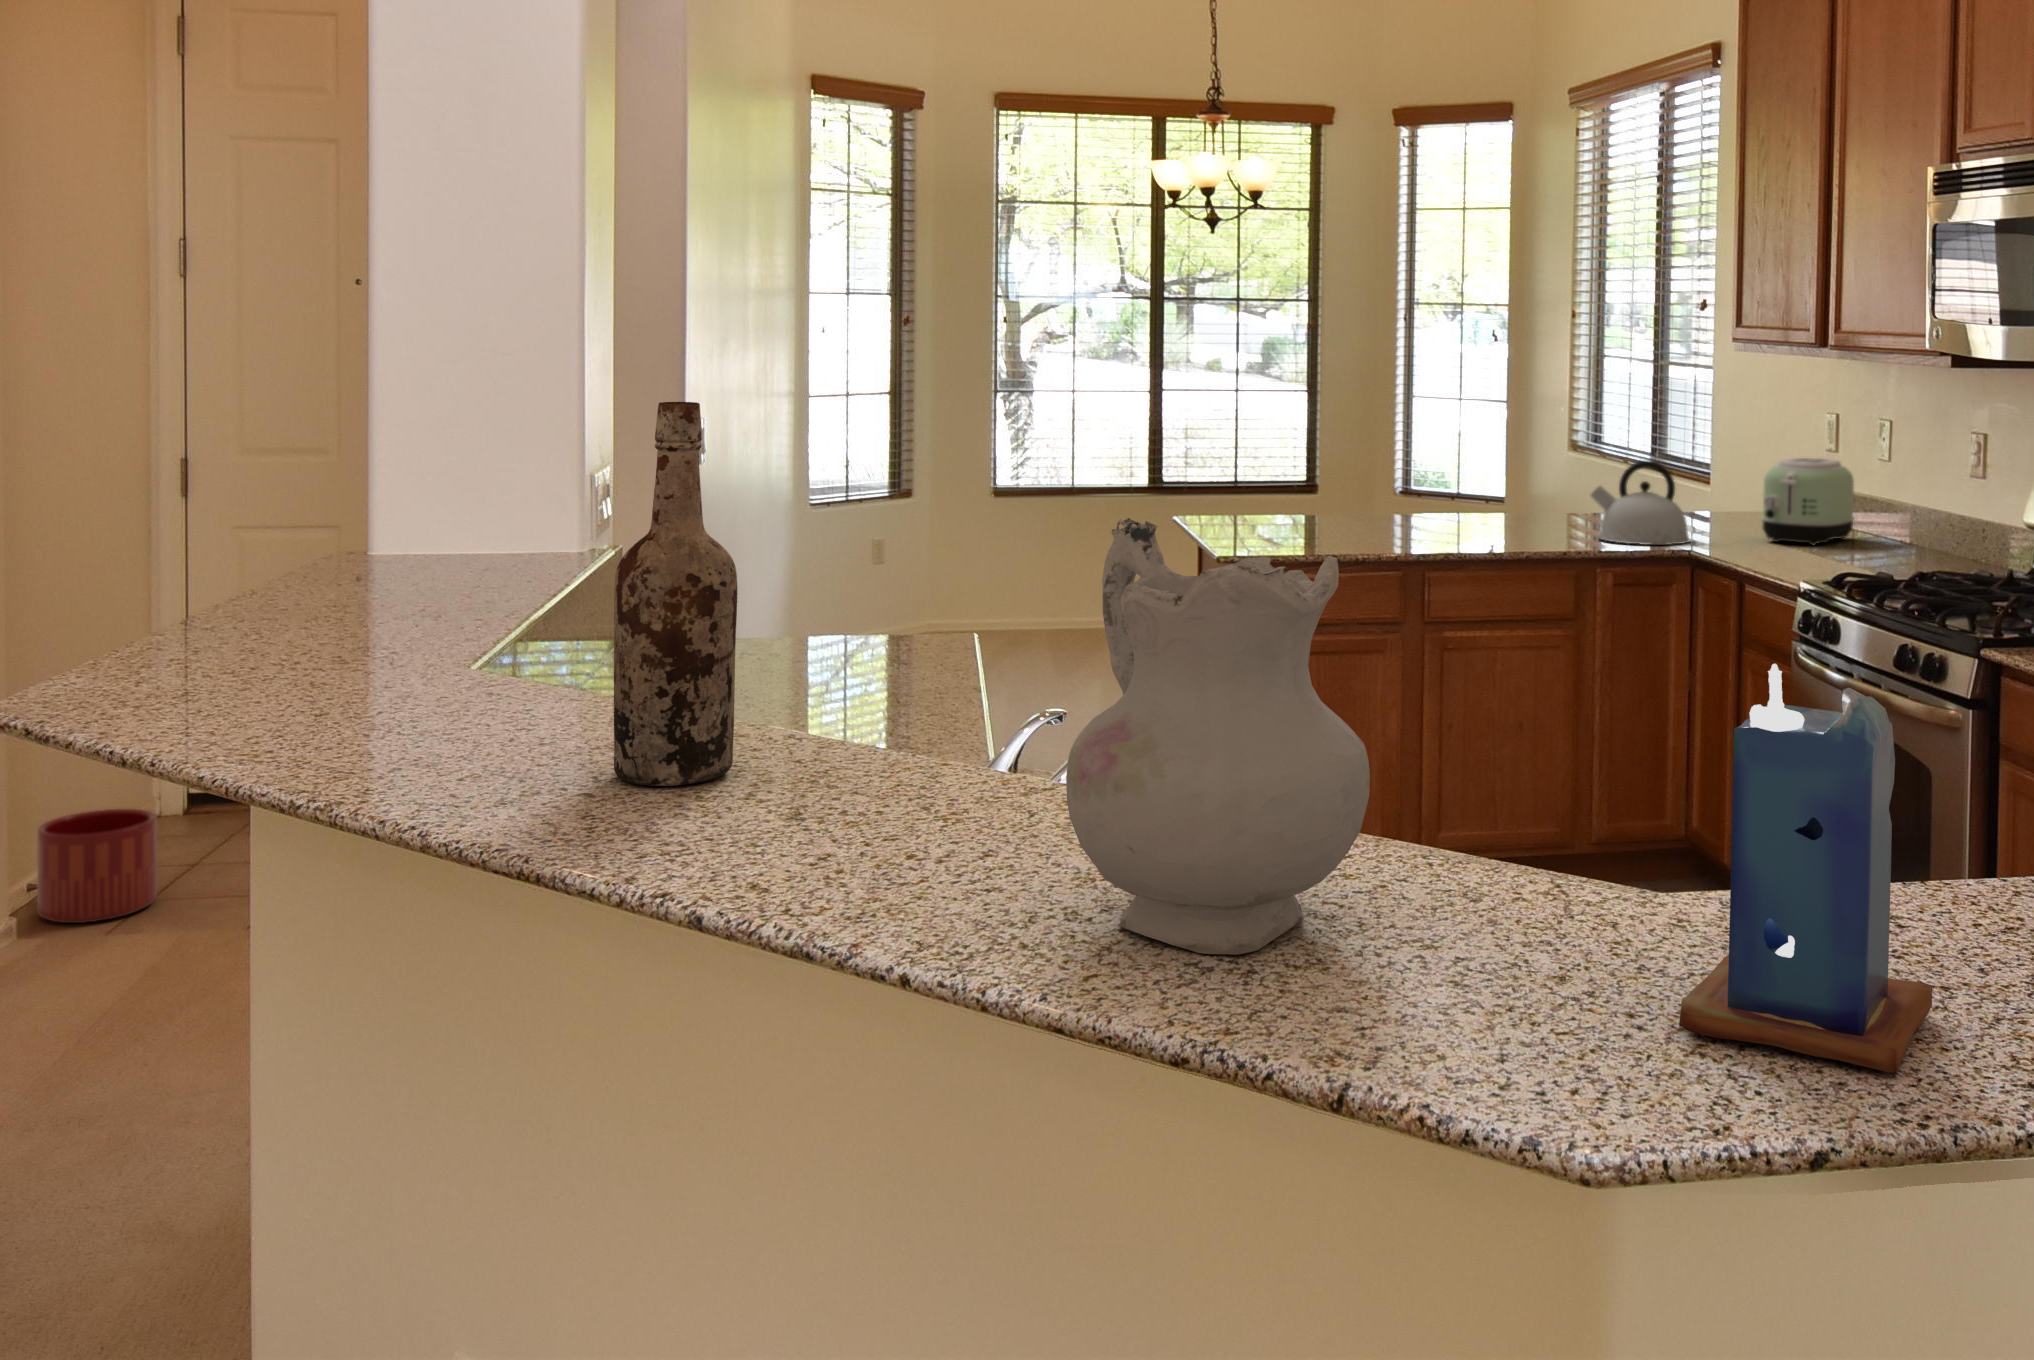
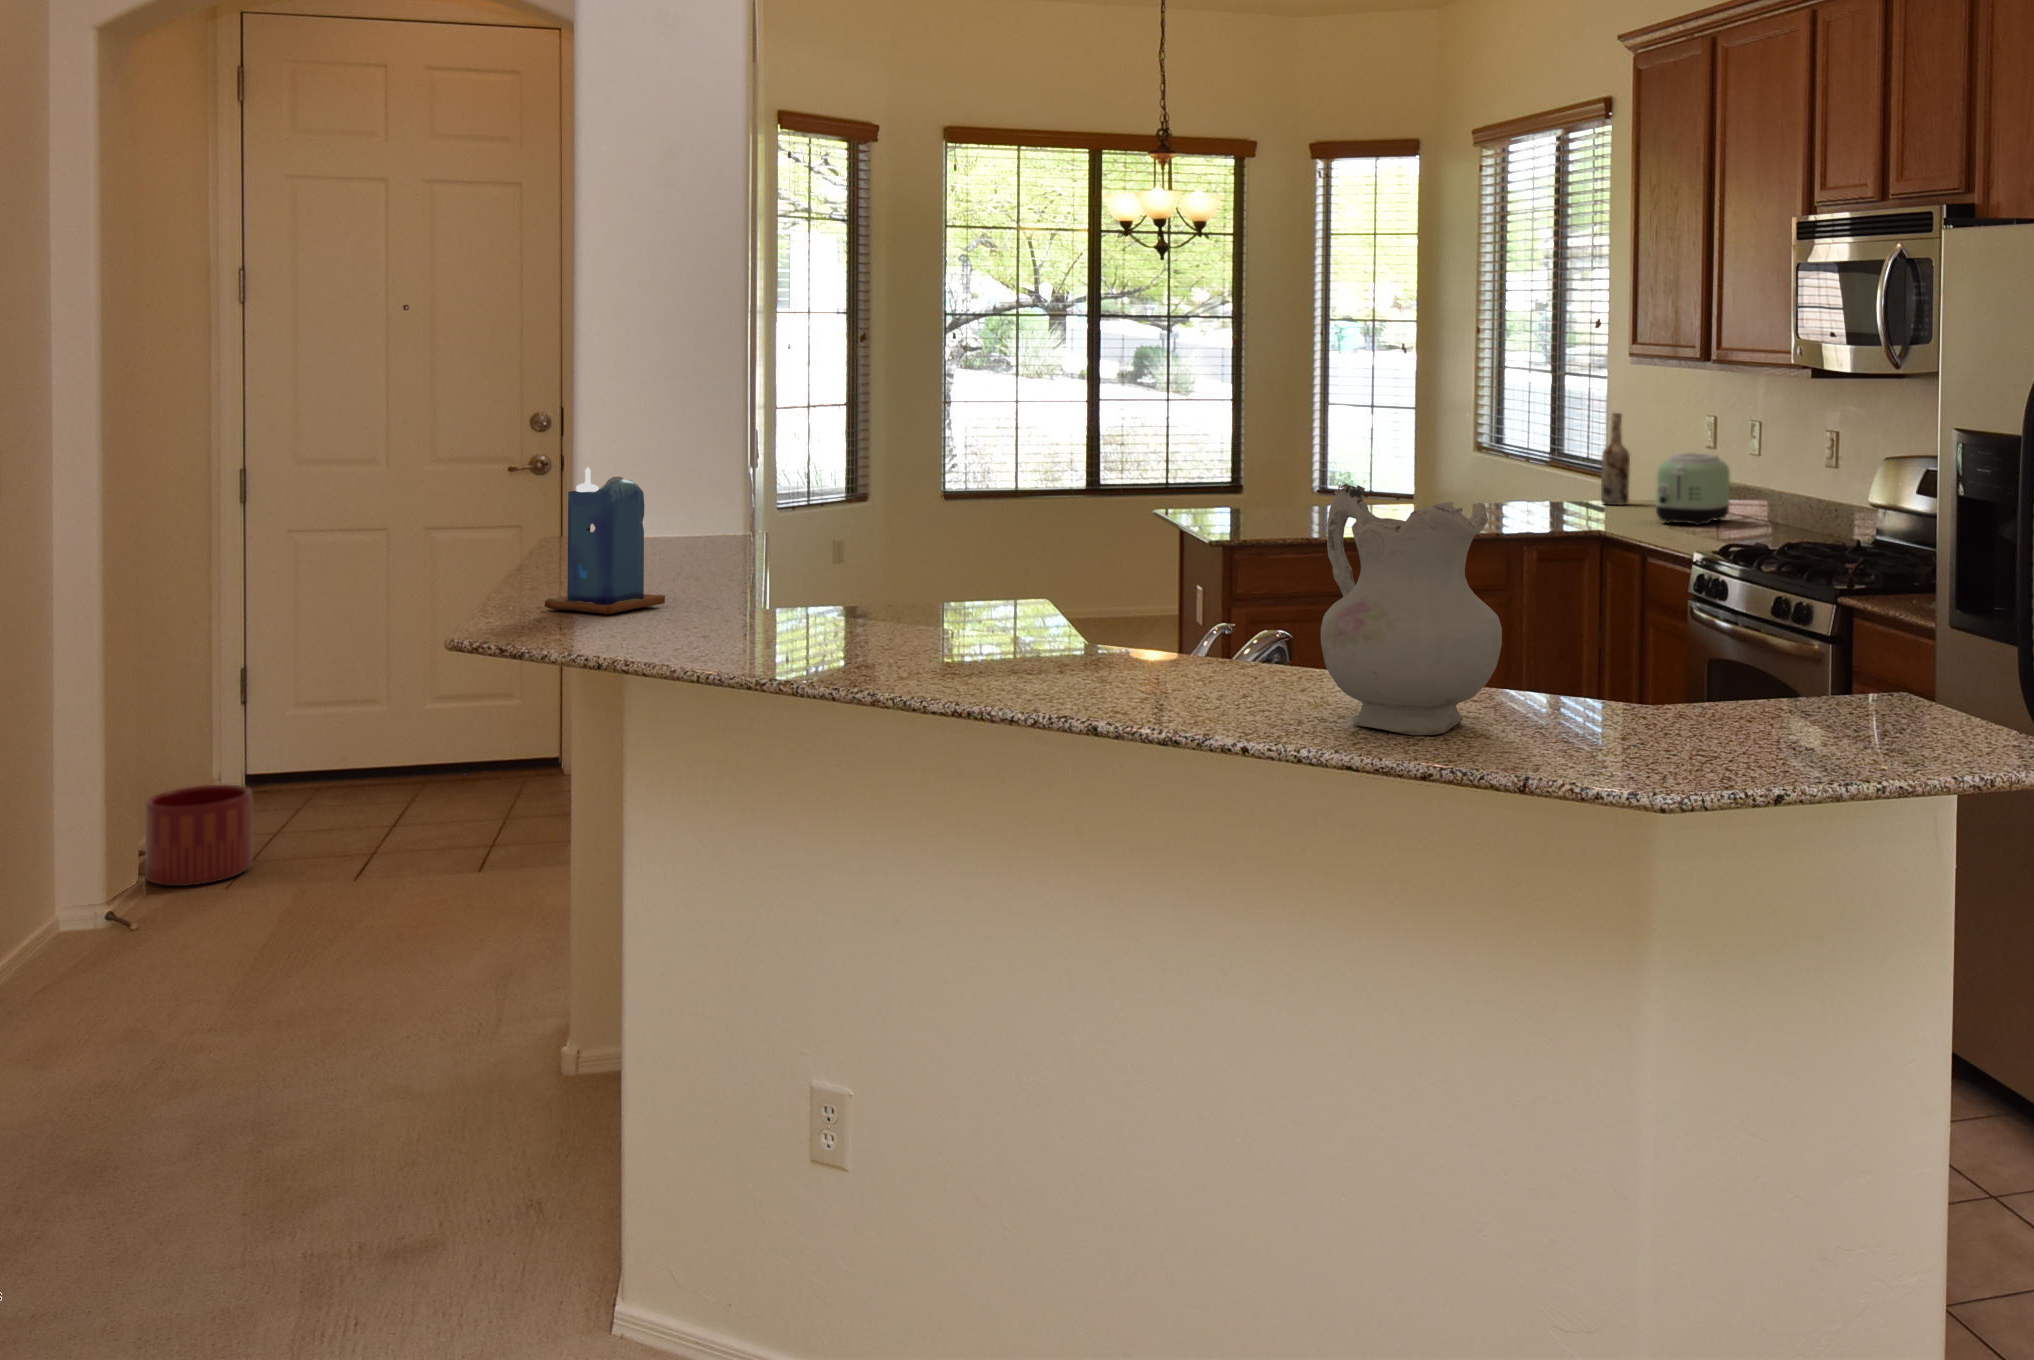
wine bottle: present [614,402,738,786] -> present [1601,413,1630,505]
kettle: present [1591,461,1690,545] -> none [1514,457,1597,527]
candle: present [1679,664,1932,1074] -> present [545,467,665,614]

